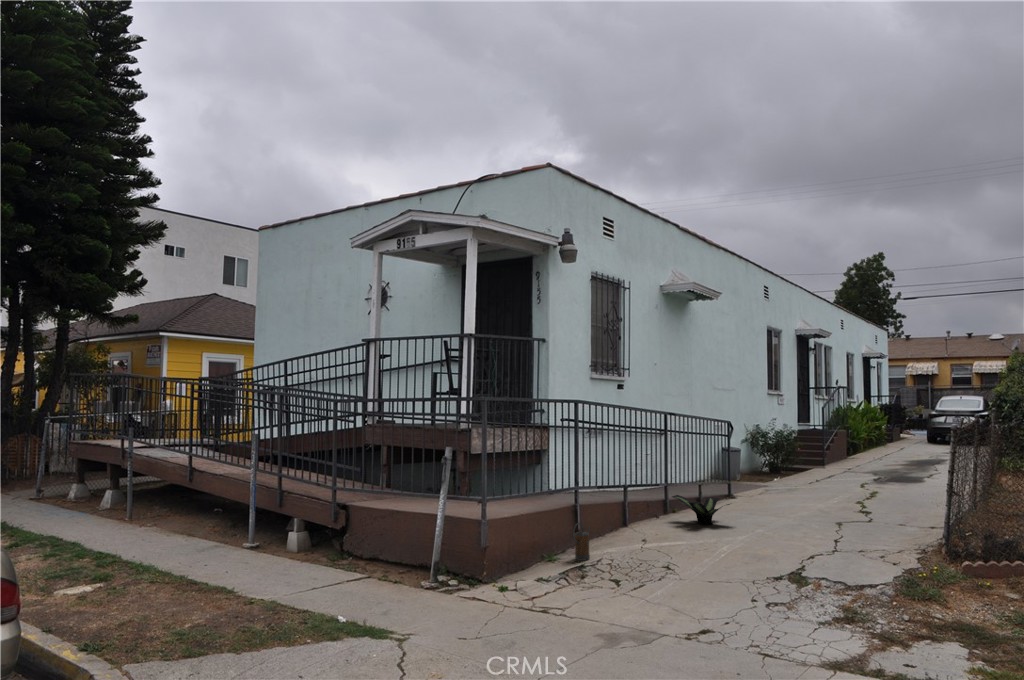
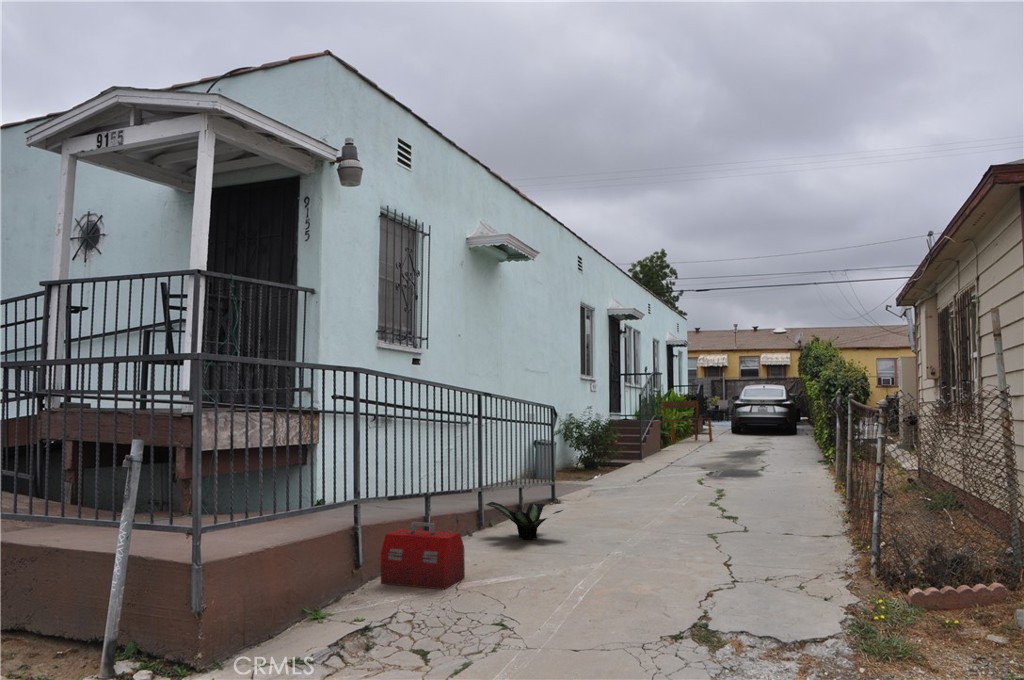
bench: none [849,412,901,452] -> present [662,400,712,444]
toolbox: none [593,506,653,553] -> present [381,522,465,590]
watering can: present [573,523,590,561] -> none [350,552,377,608]

